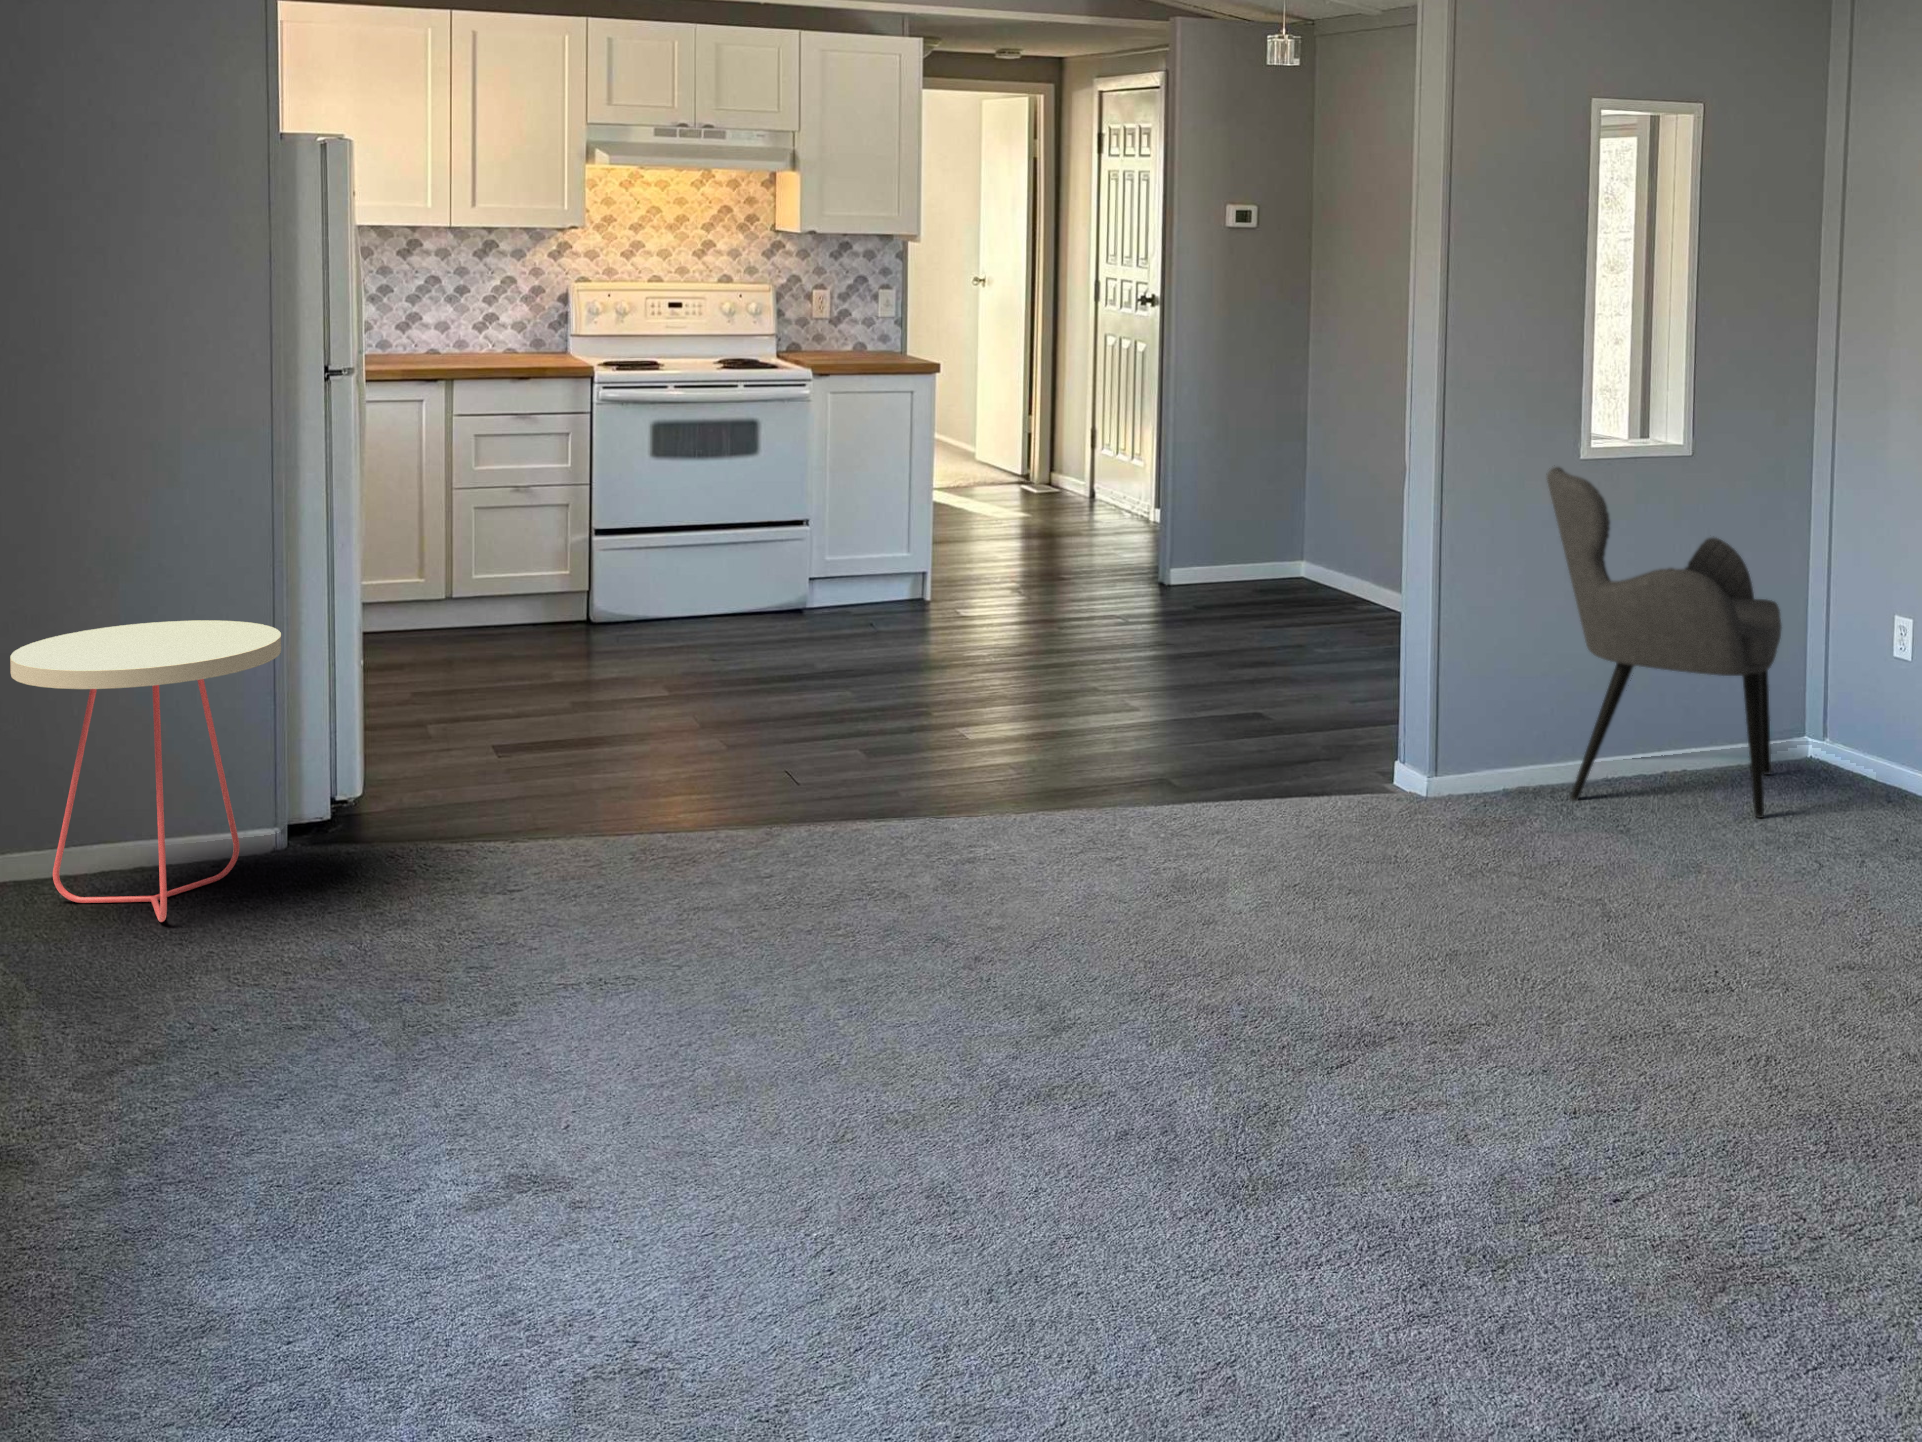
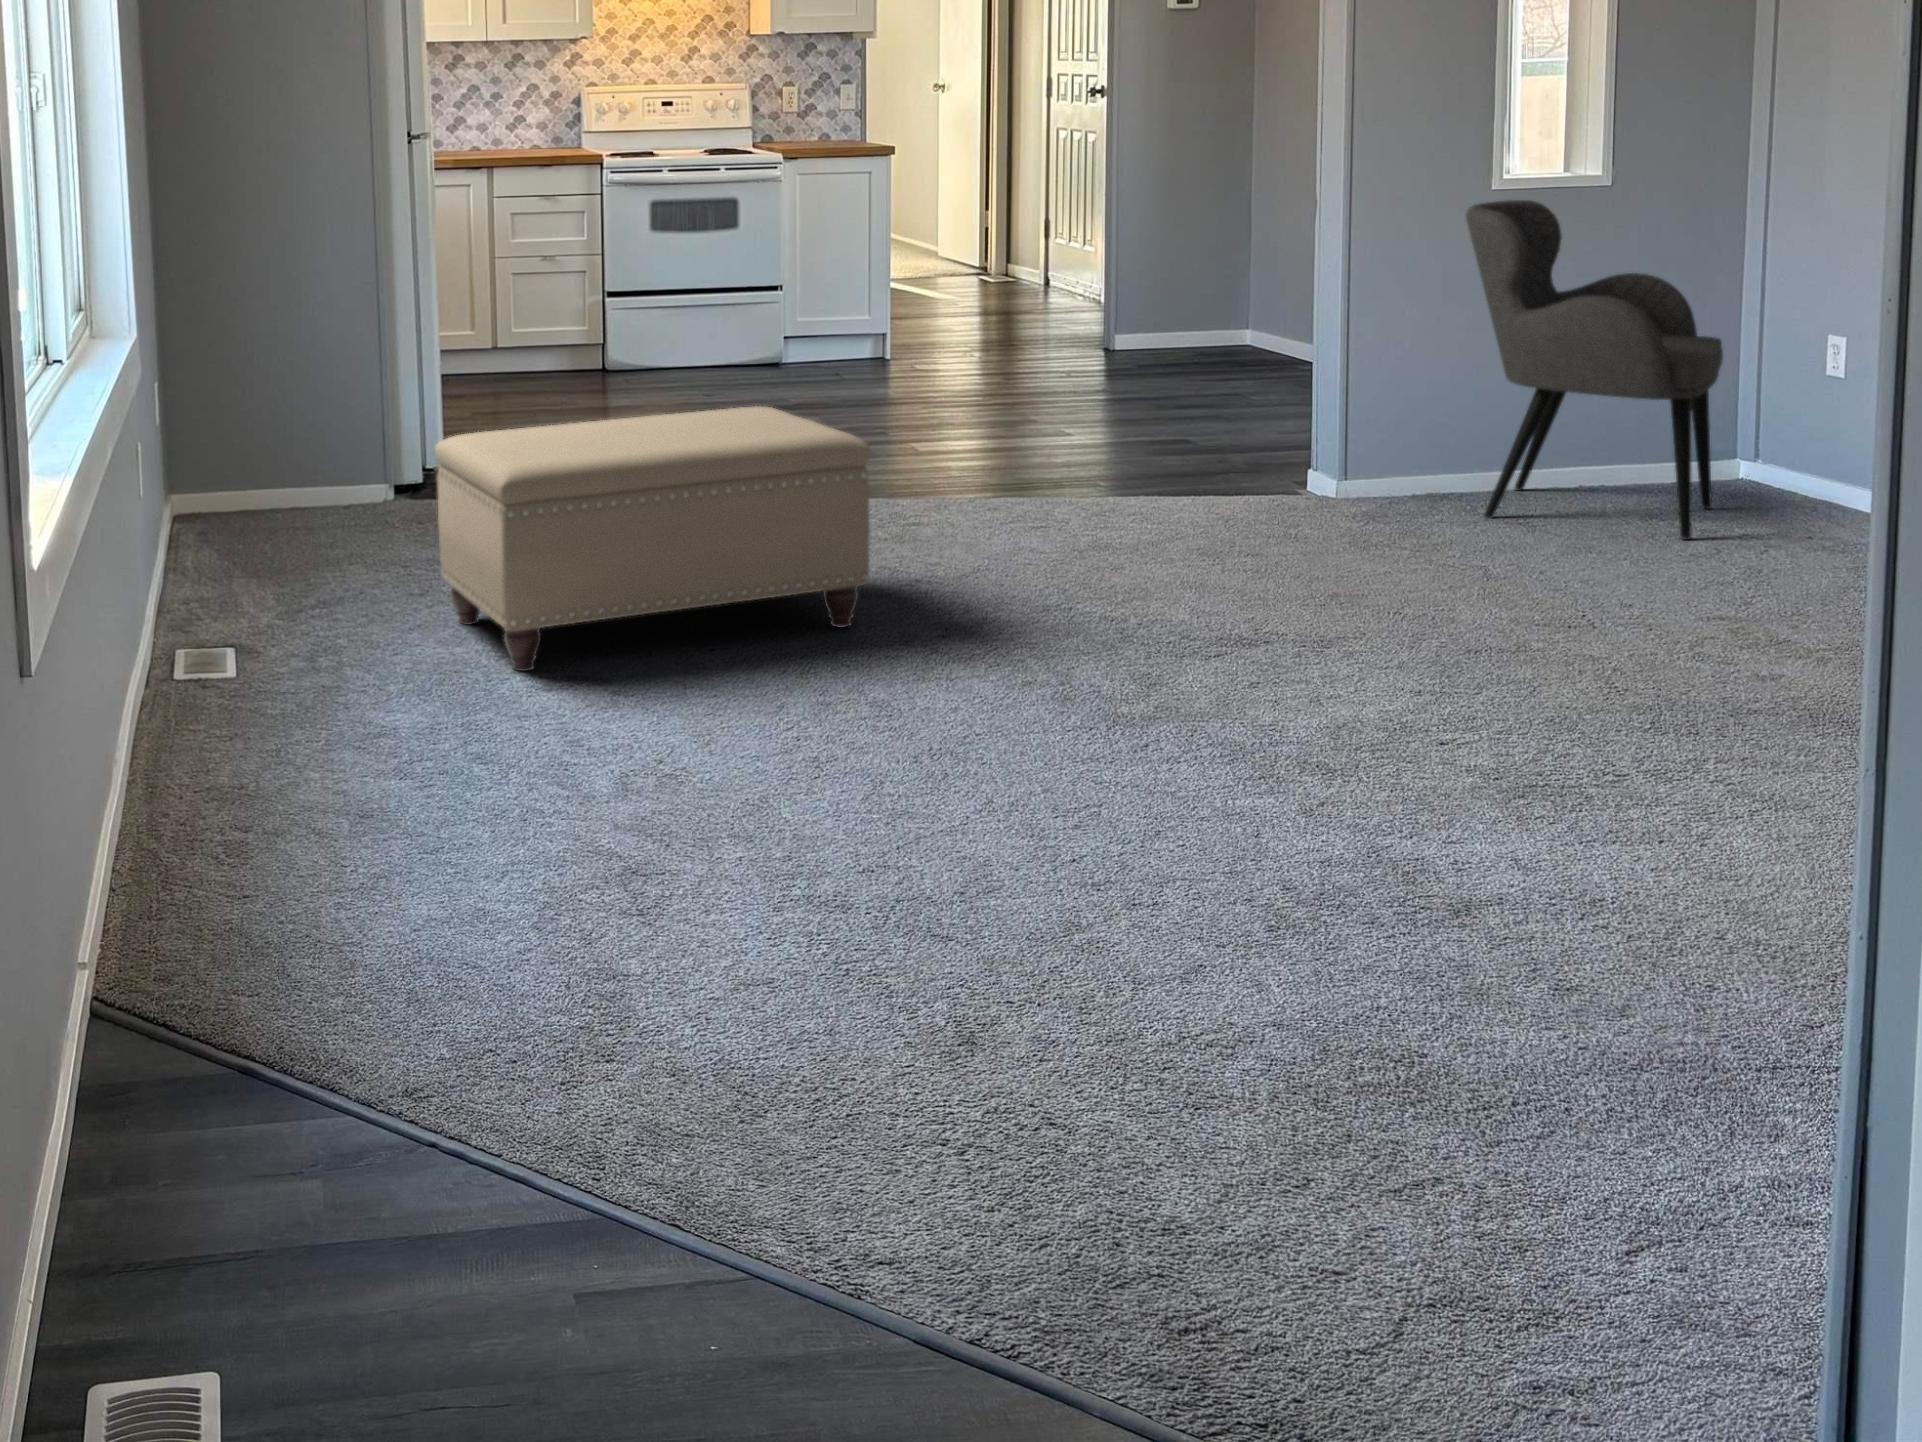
side table: present [10,620,281,922] -> none [219,322,391,532]
ottoman: none [327,742,930,1167] -> present [435,406,870,671]

